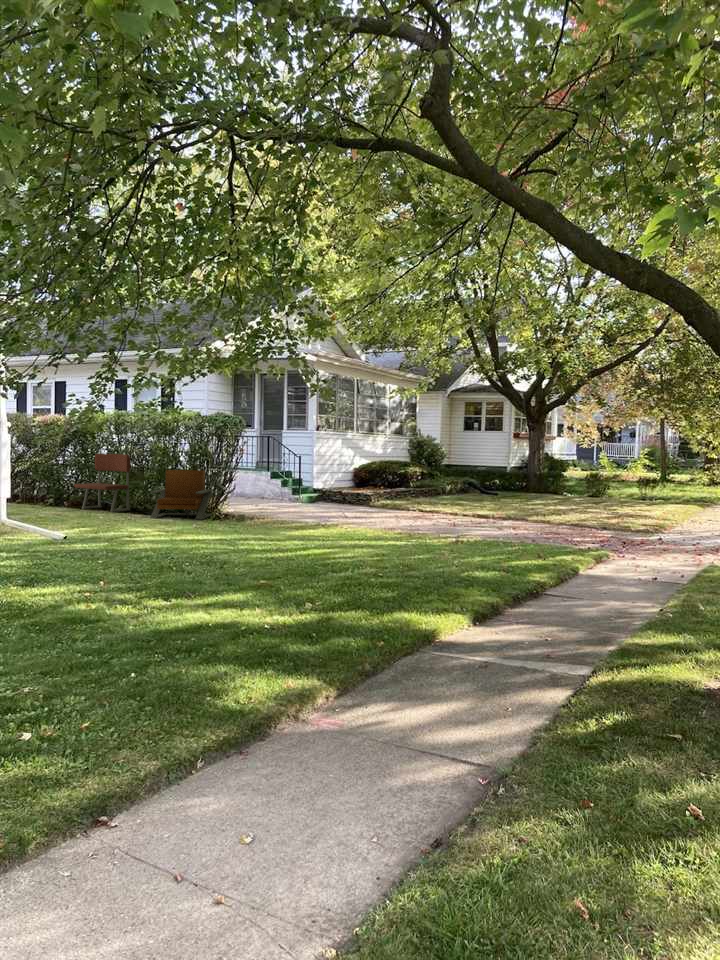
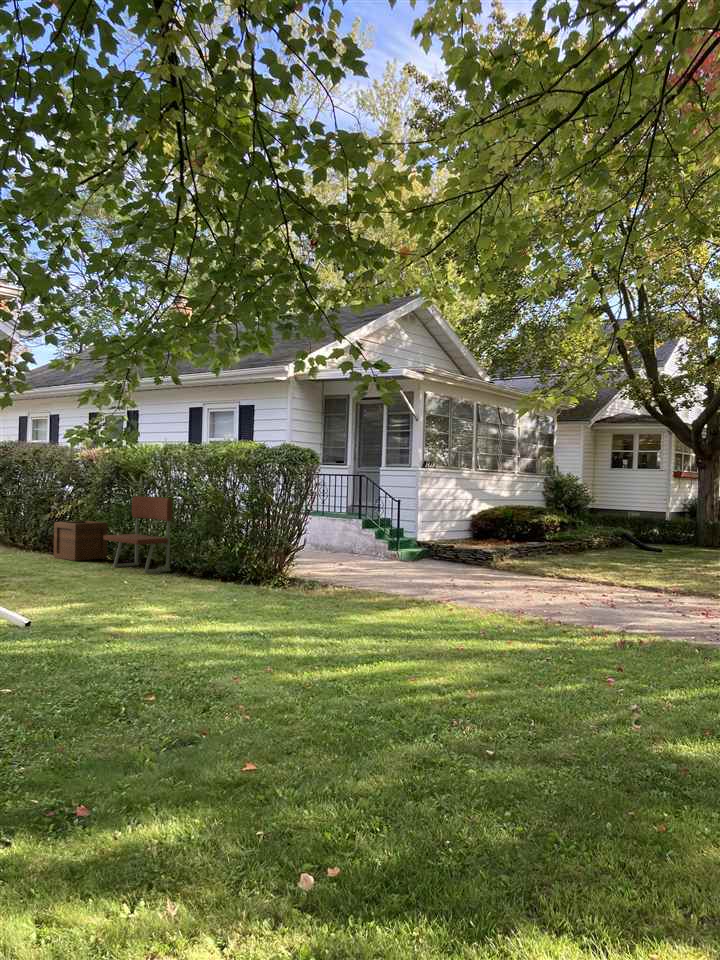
lounge chair: present [150,470,212,520] -> none [188,519,273,589]
wooden crate: none [27,474,72,505] -> present [54,521,108,561]

